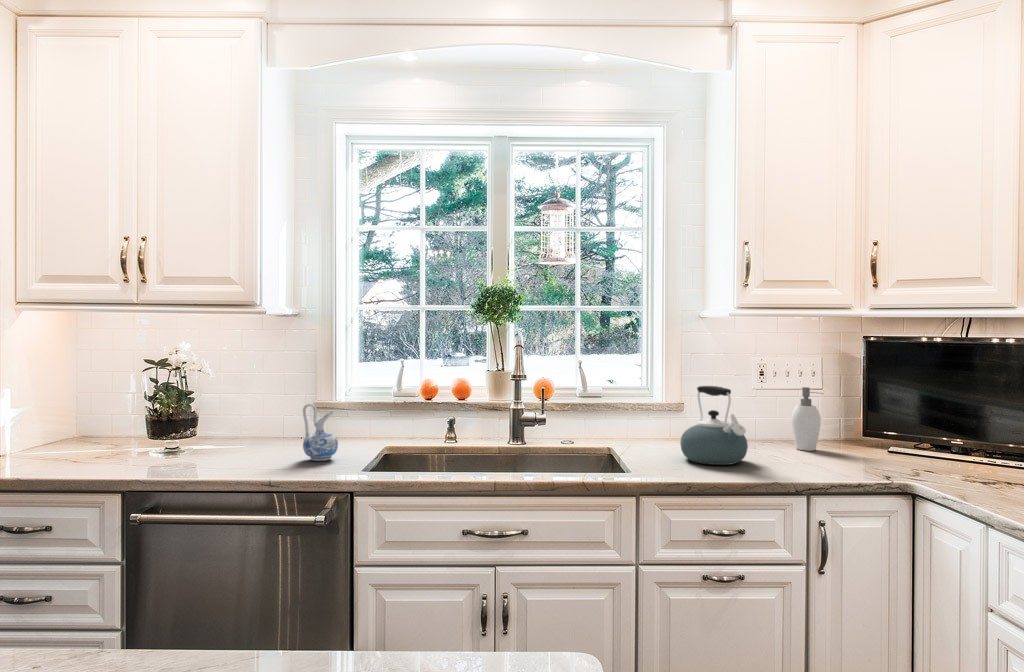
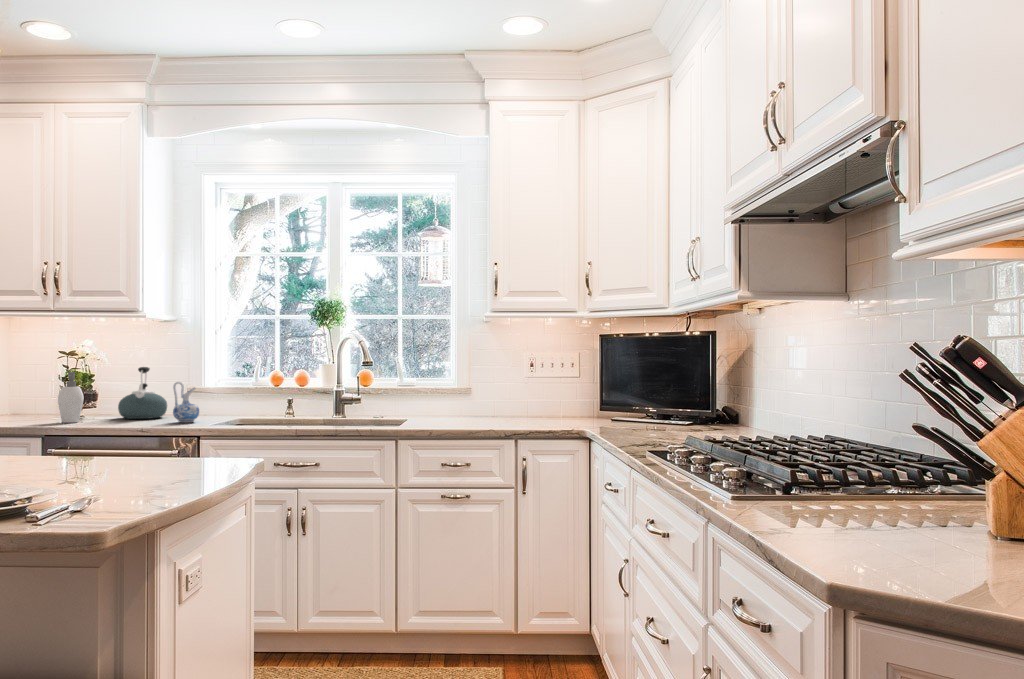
kettle: present [680,386,748,465] -> present [118,367,167,419]
soap dispenser: present [791,387,823,451] -> present [58,372,84,423]

